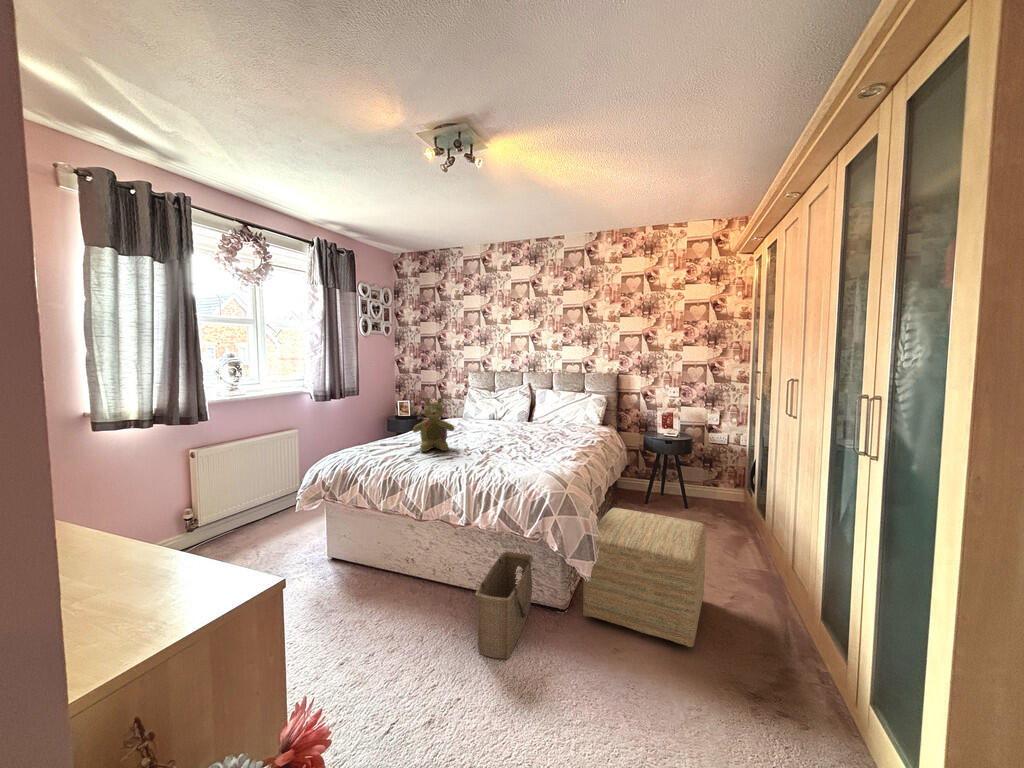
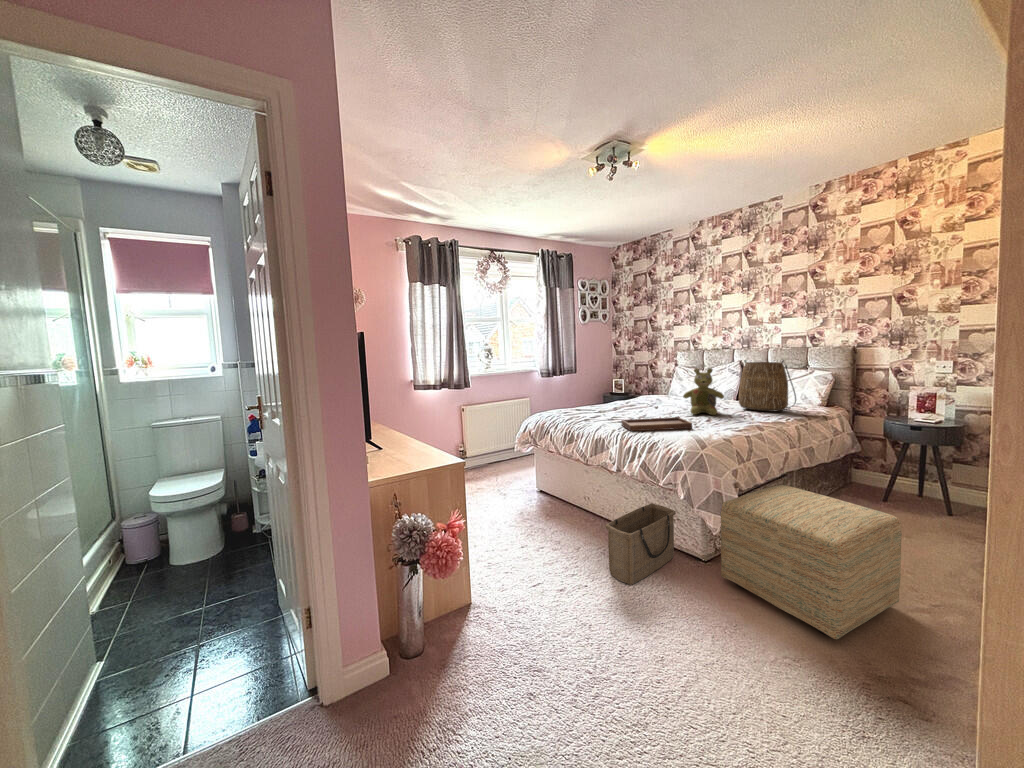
tote bag: none [543,386,589,435] -> present [739,360,796,412]
stuffed bear: present [413,398,455,452] -> present [683,368,724,415]
tray: none [455,438,529,471] -> present [622,406,692,431]

